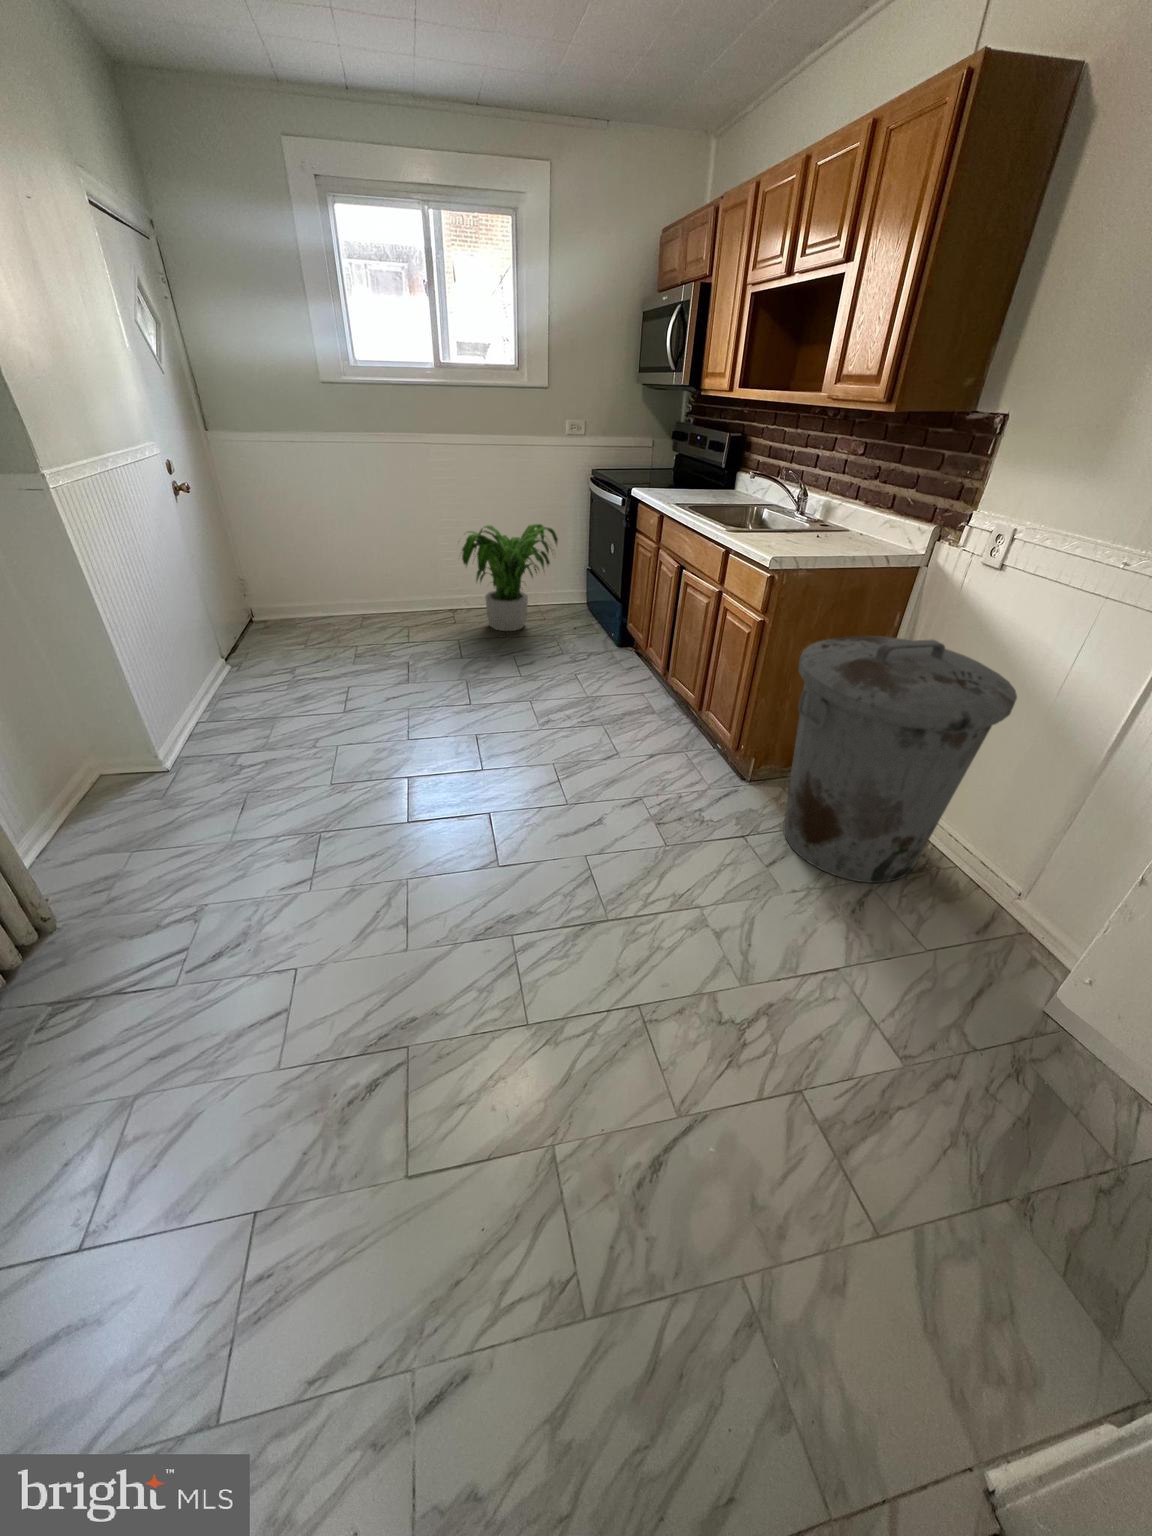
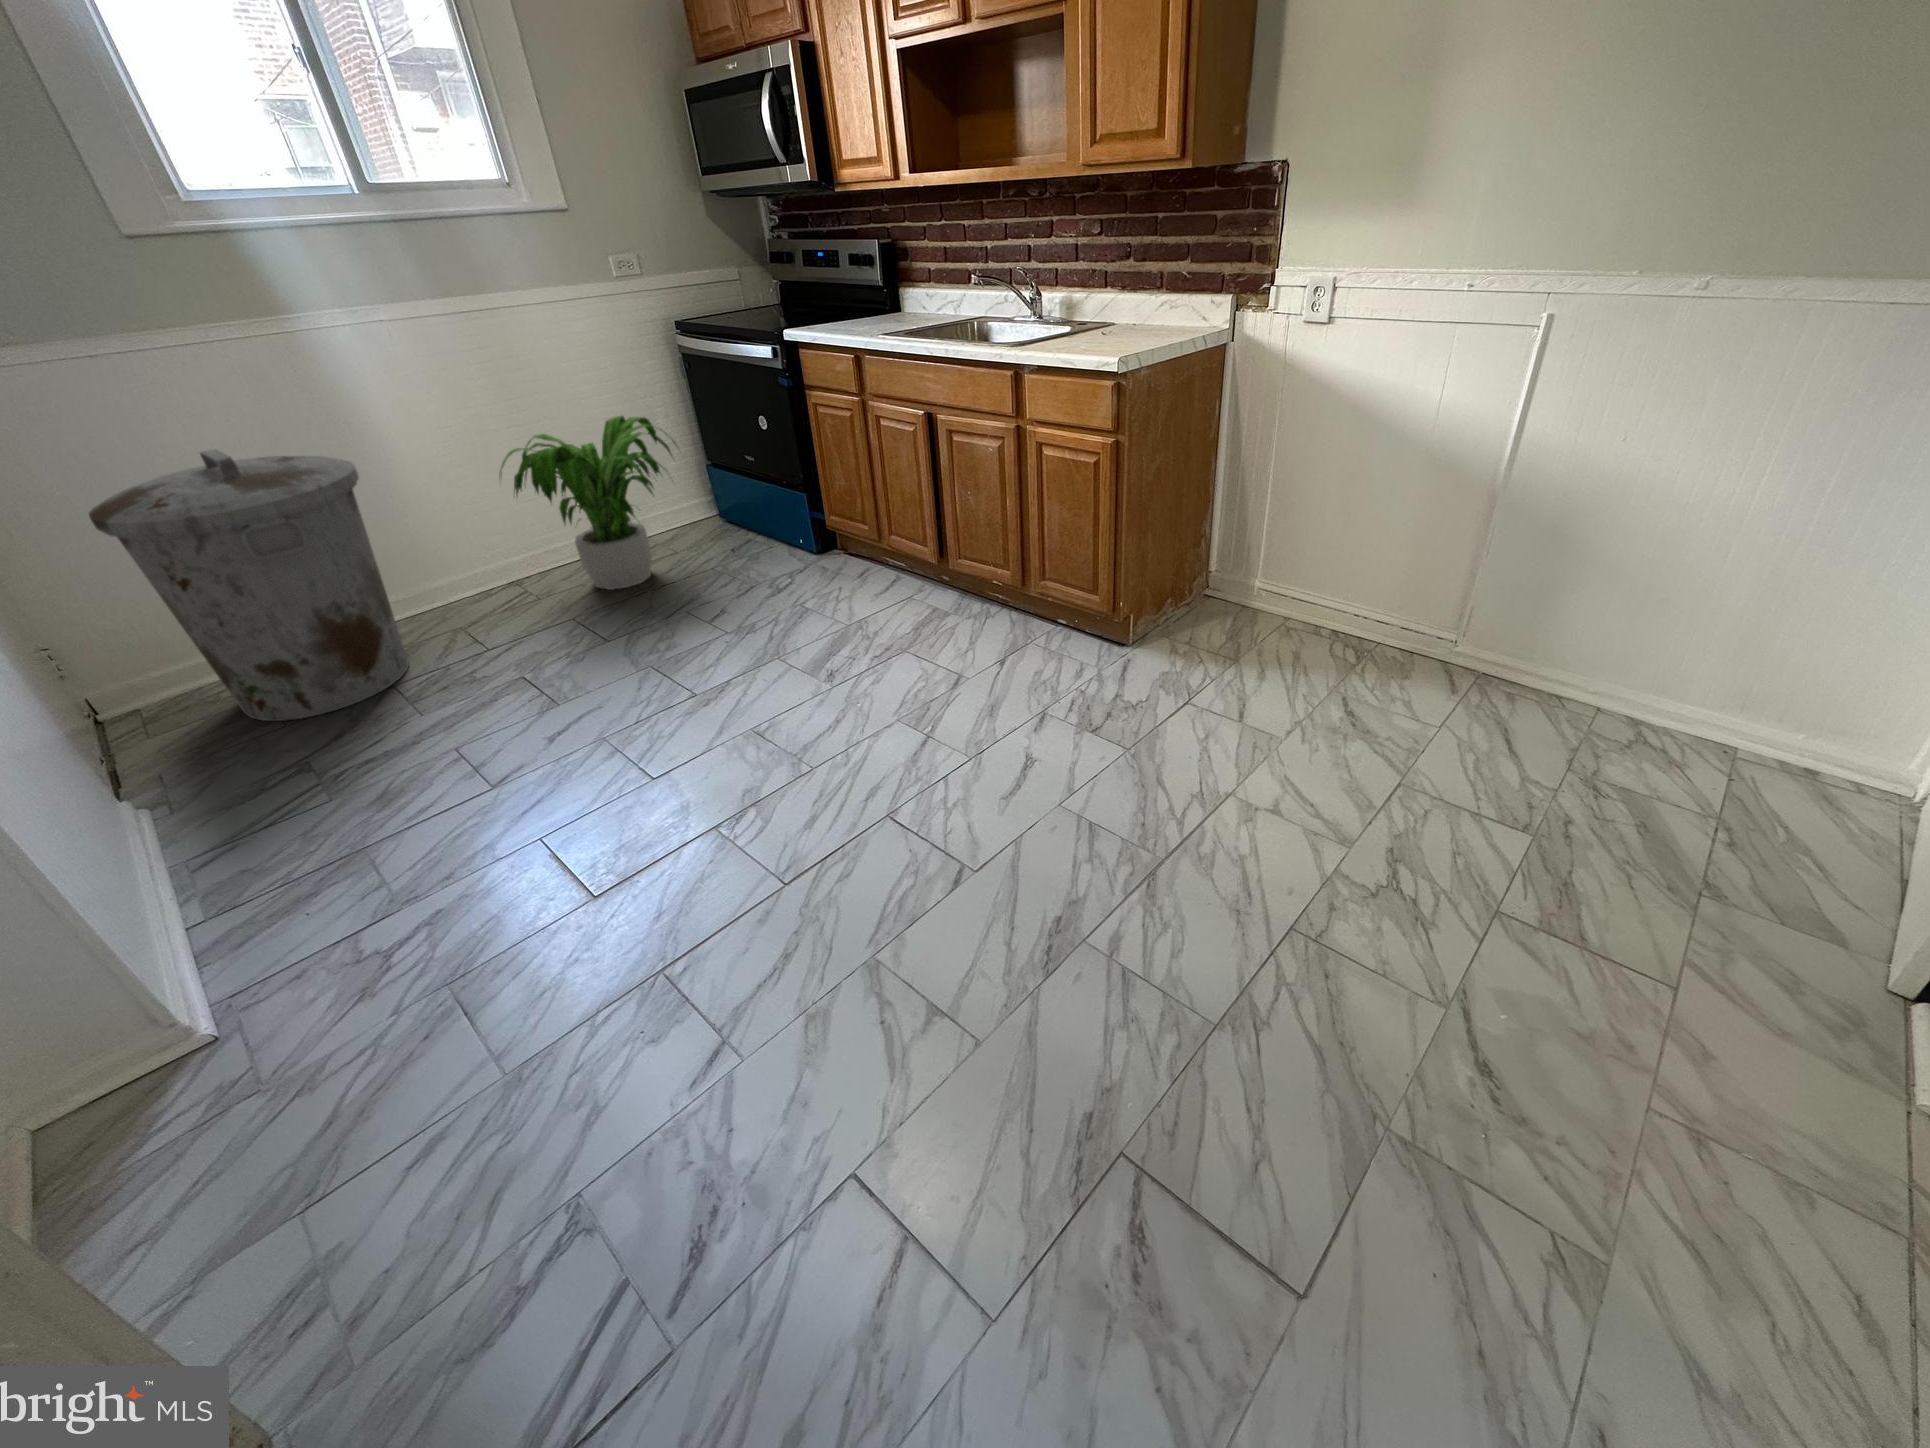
trash can: present [783,636,1017,883] -> present [89,449,409,721]

